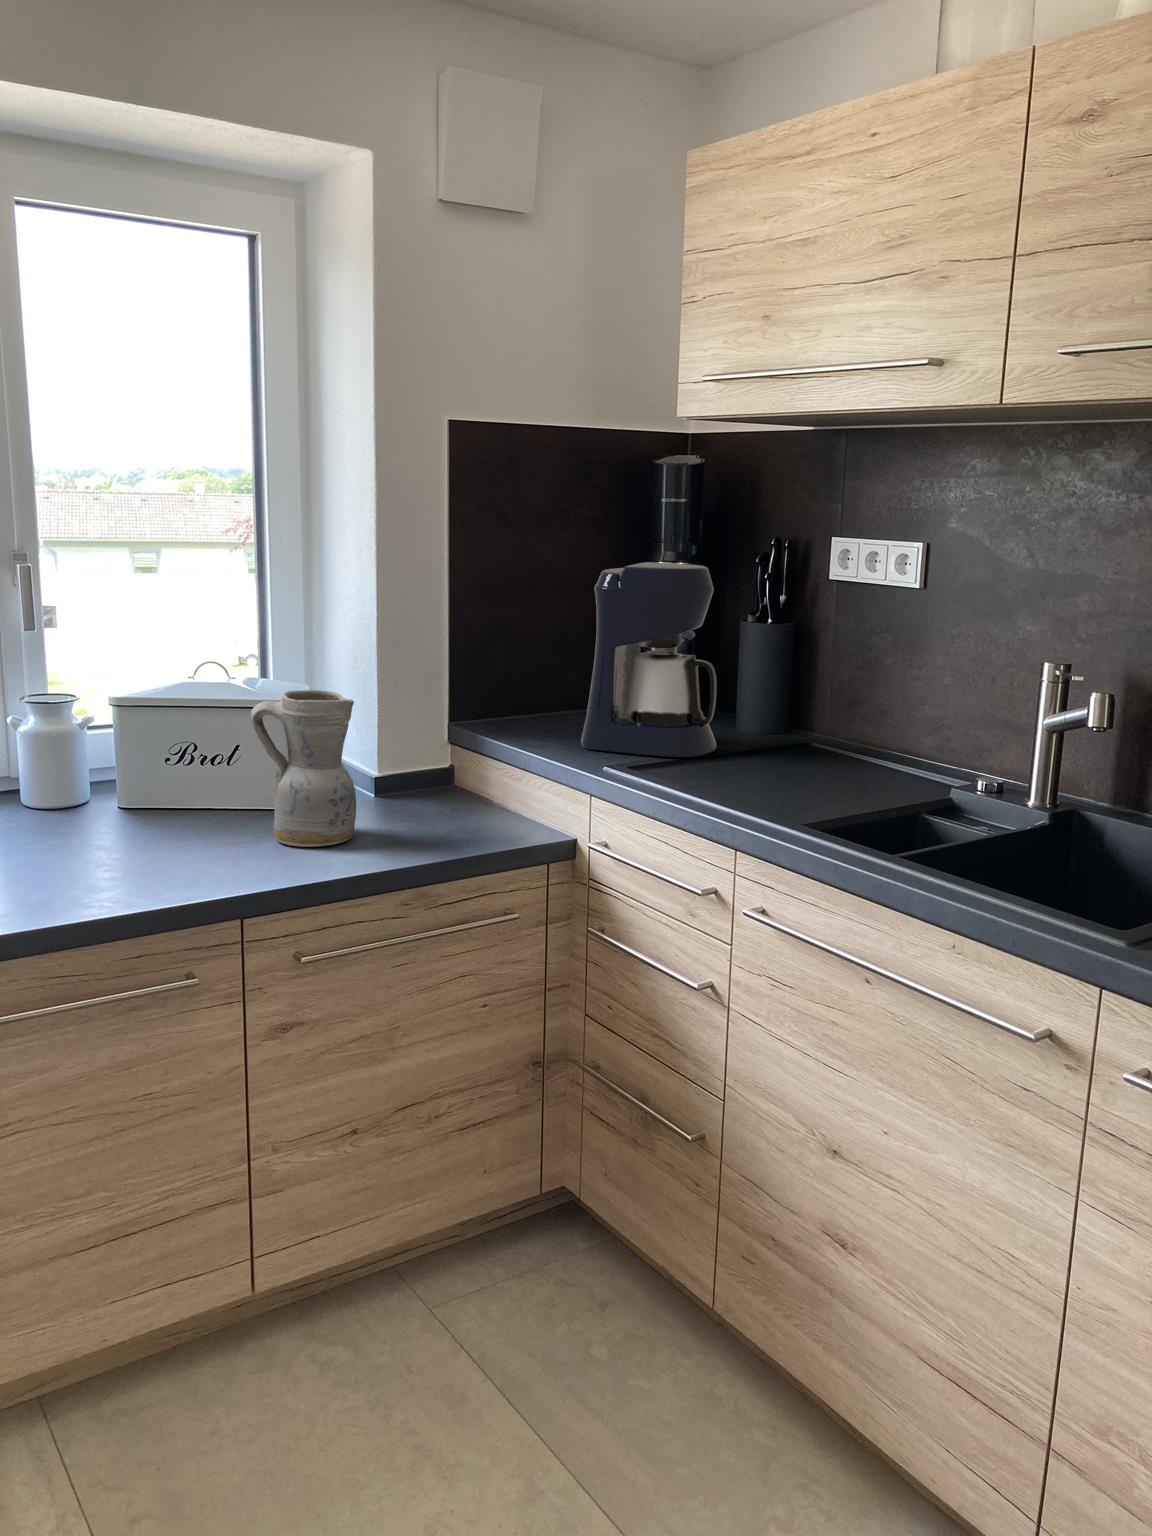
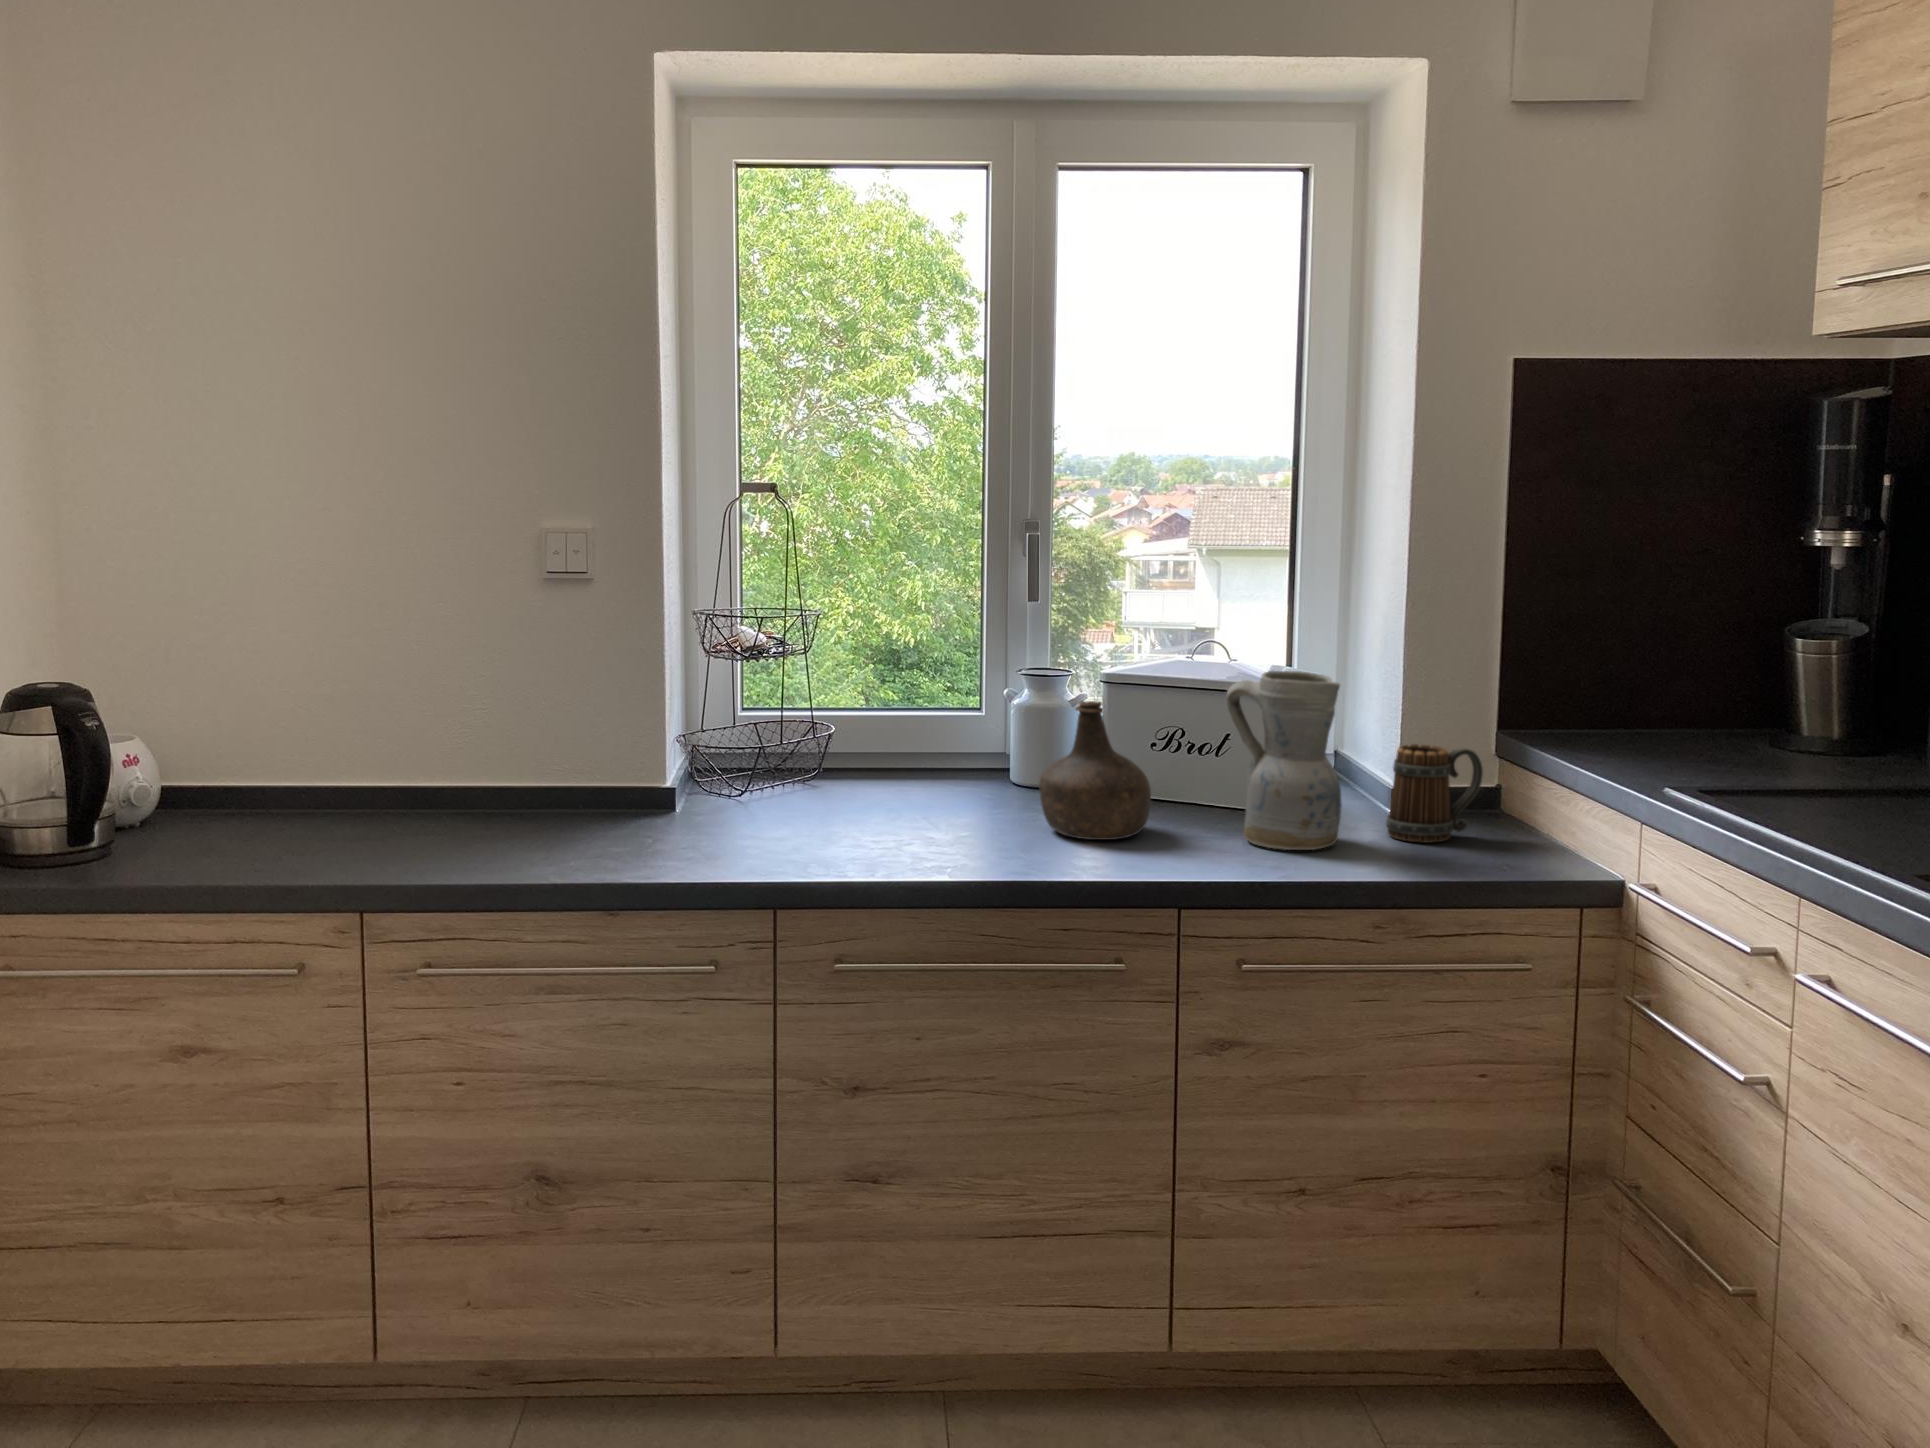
coffee maker: present [581,562,717,757] -> none [1658,528,1868,789]
bottle: none [78,729,189,860] -> present [1040,701,1151,840]
mug: none [384,743,455,825] -> present [1386,744,1483,843]

